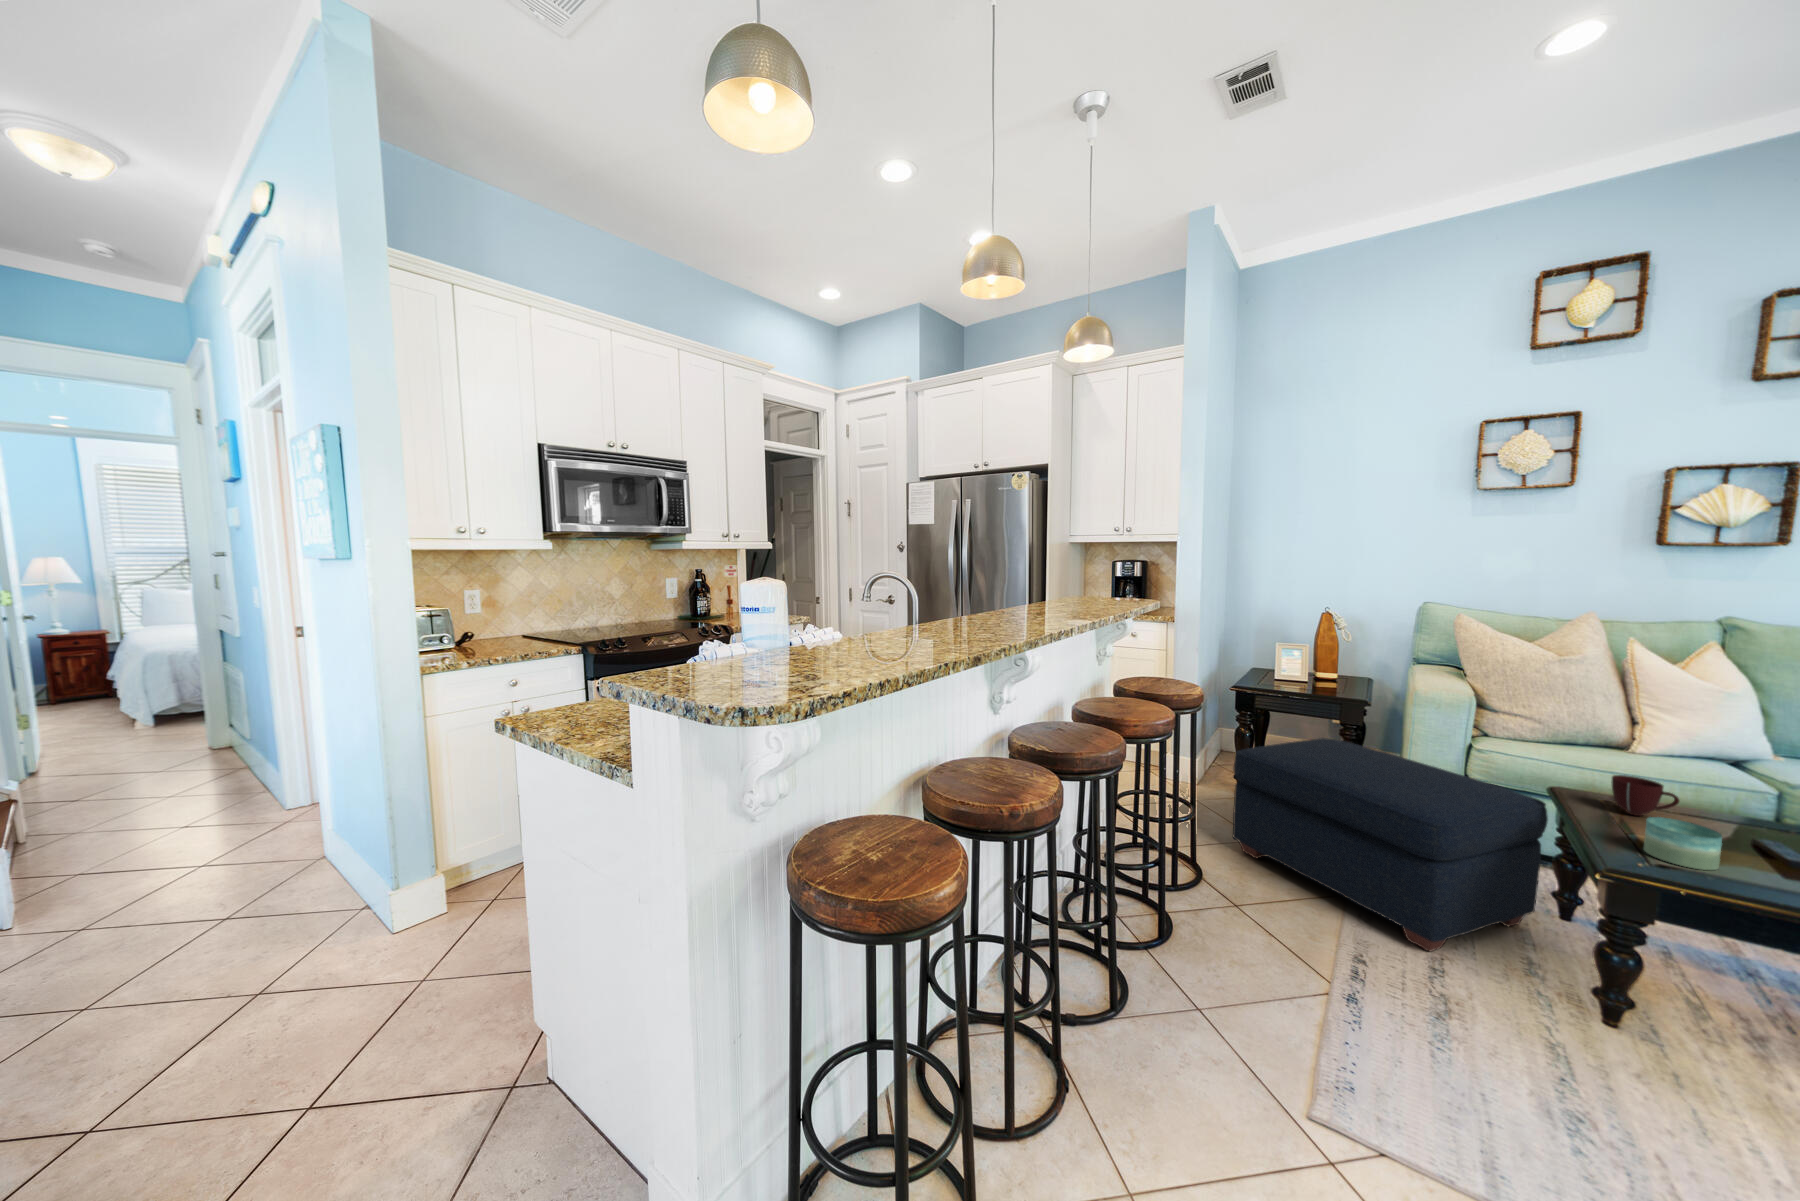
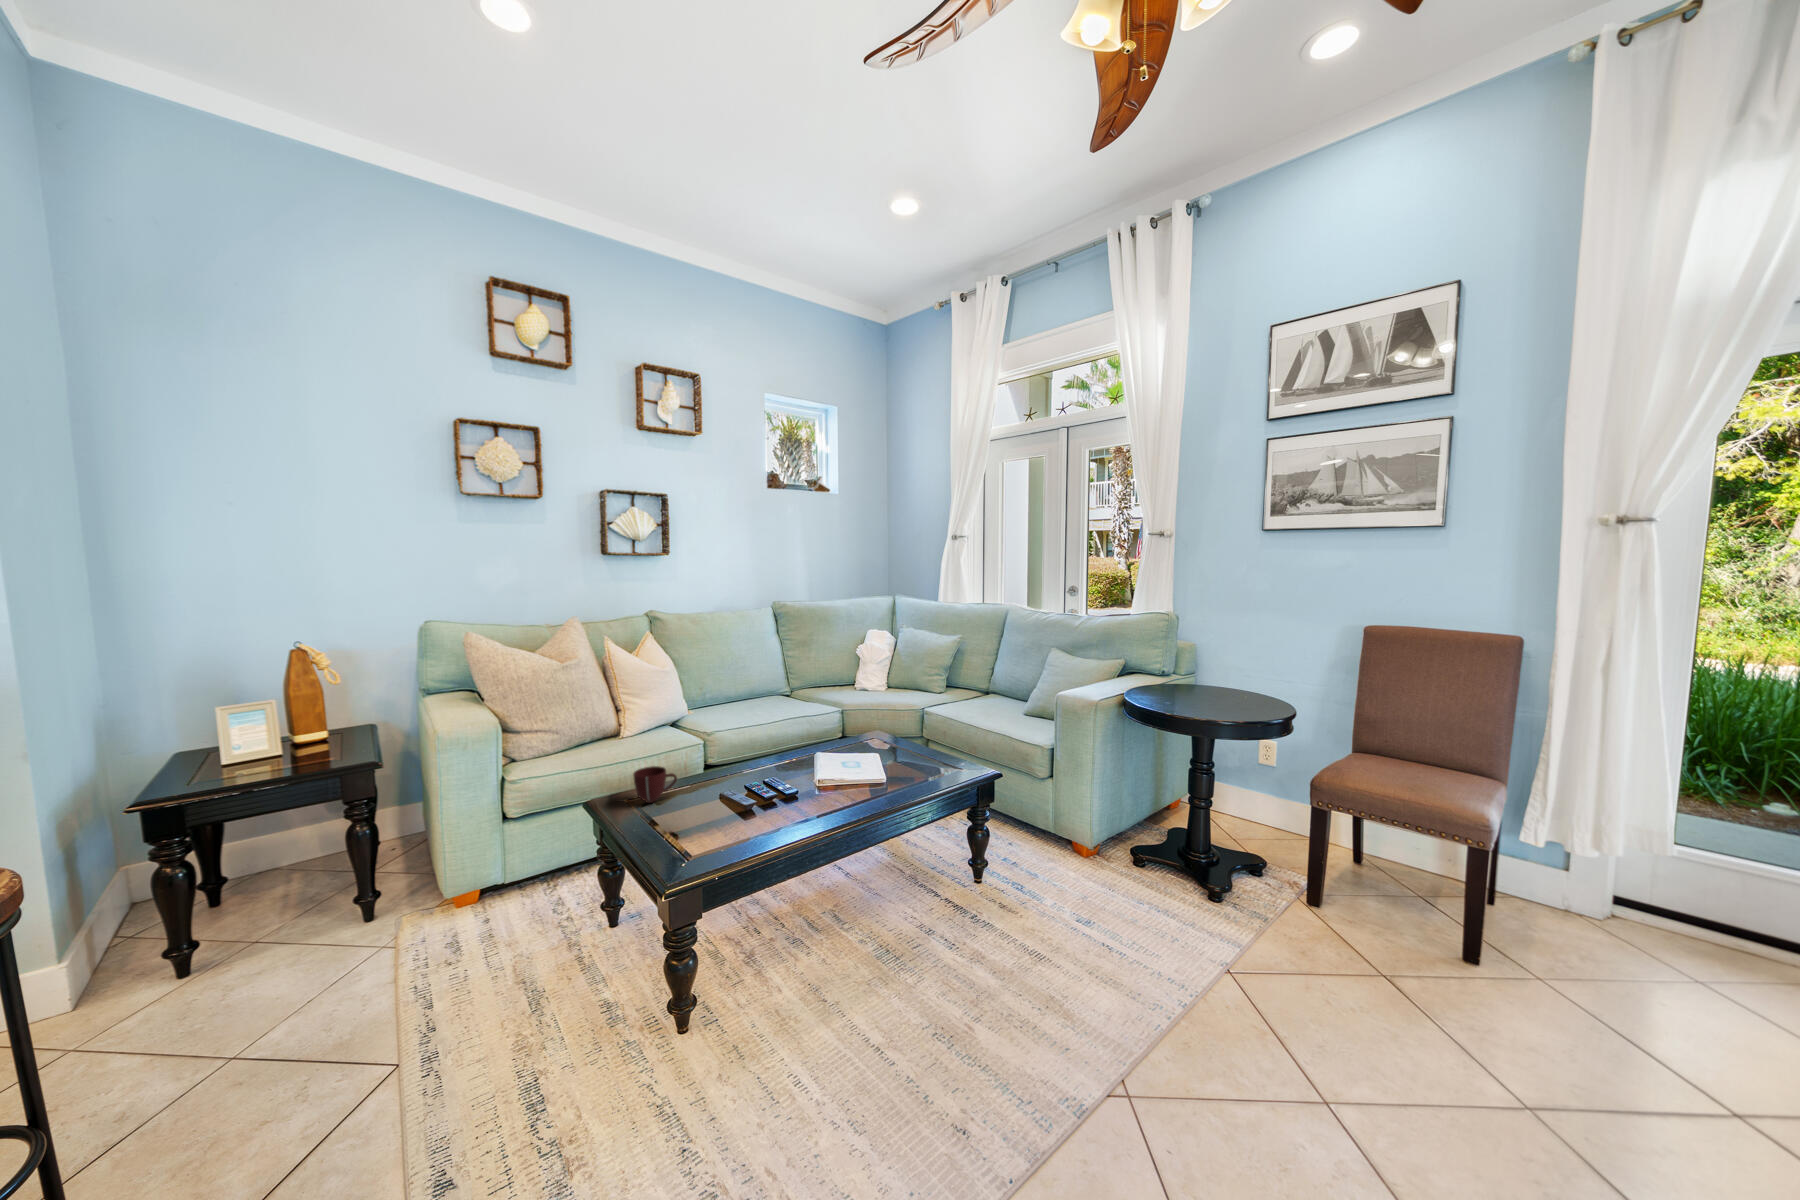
ottoman: present [1233,738,1548,951] -> none [155,819,594,1106]
candle: present [1644,817,1722,870] -> none [674,799,718,844]

